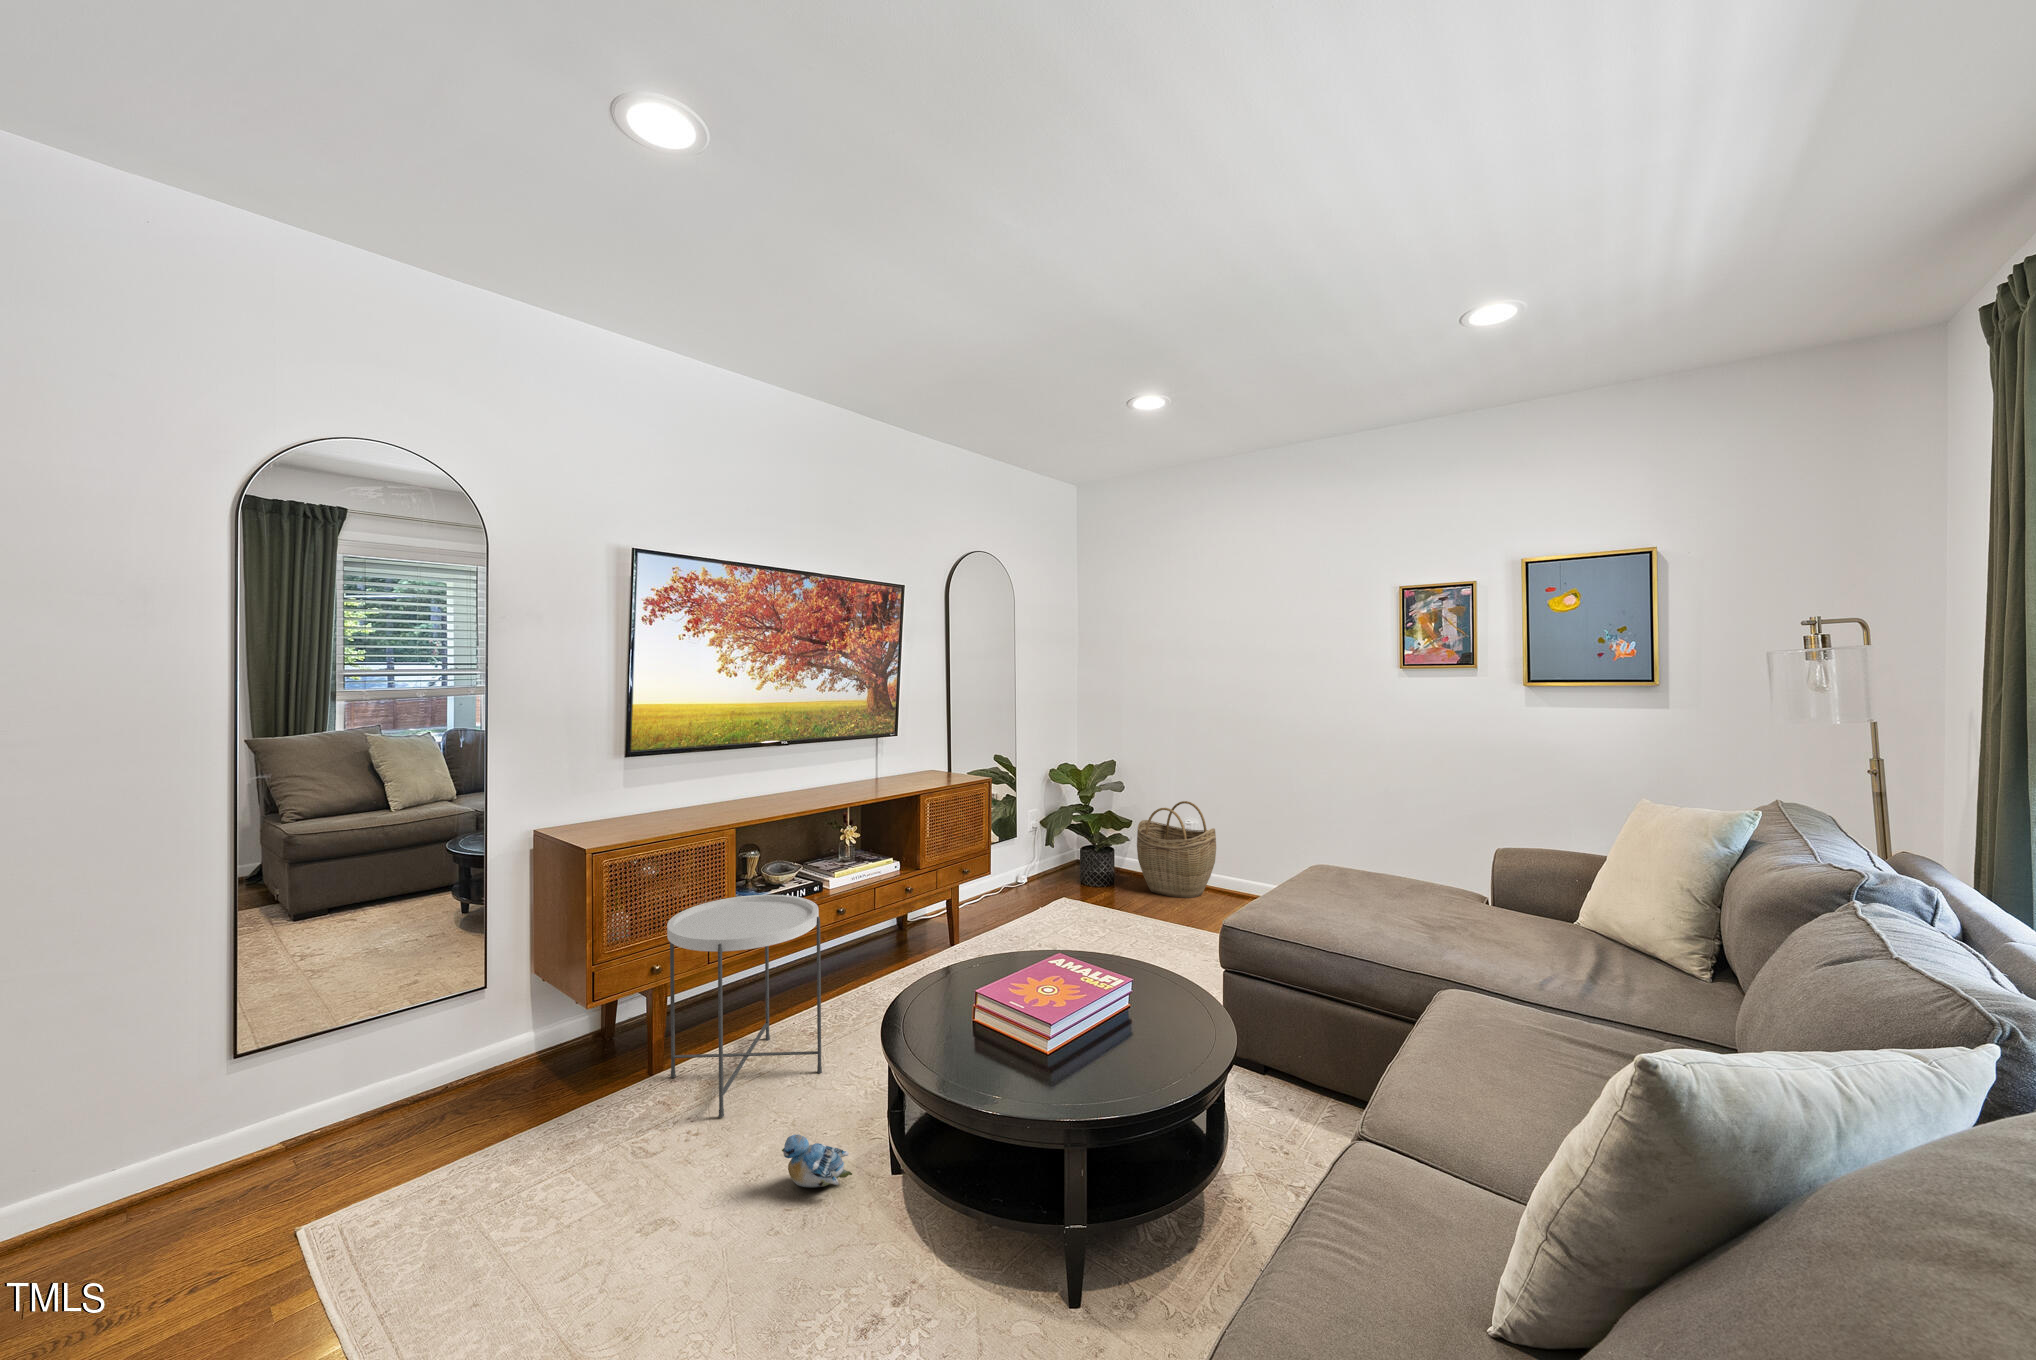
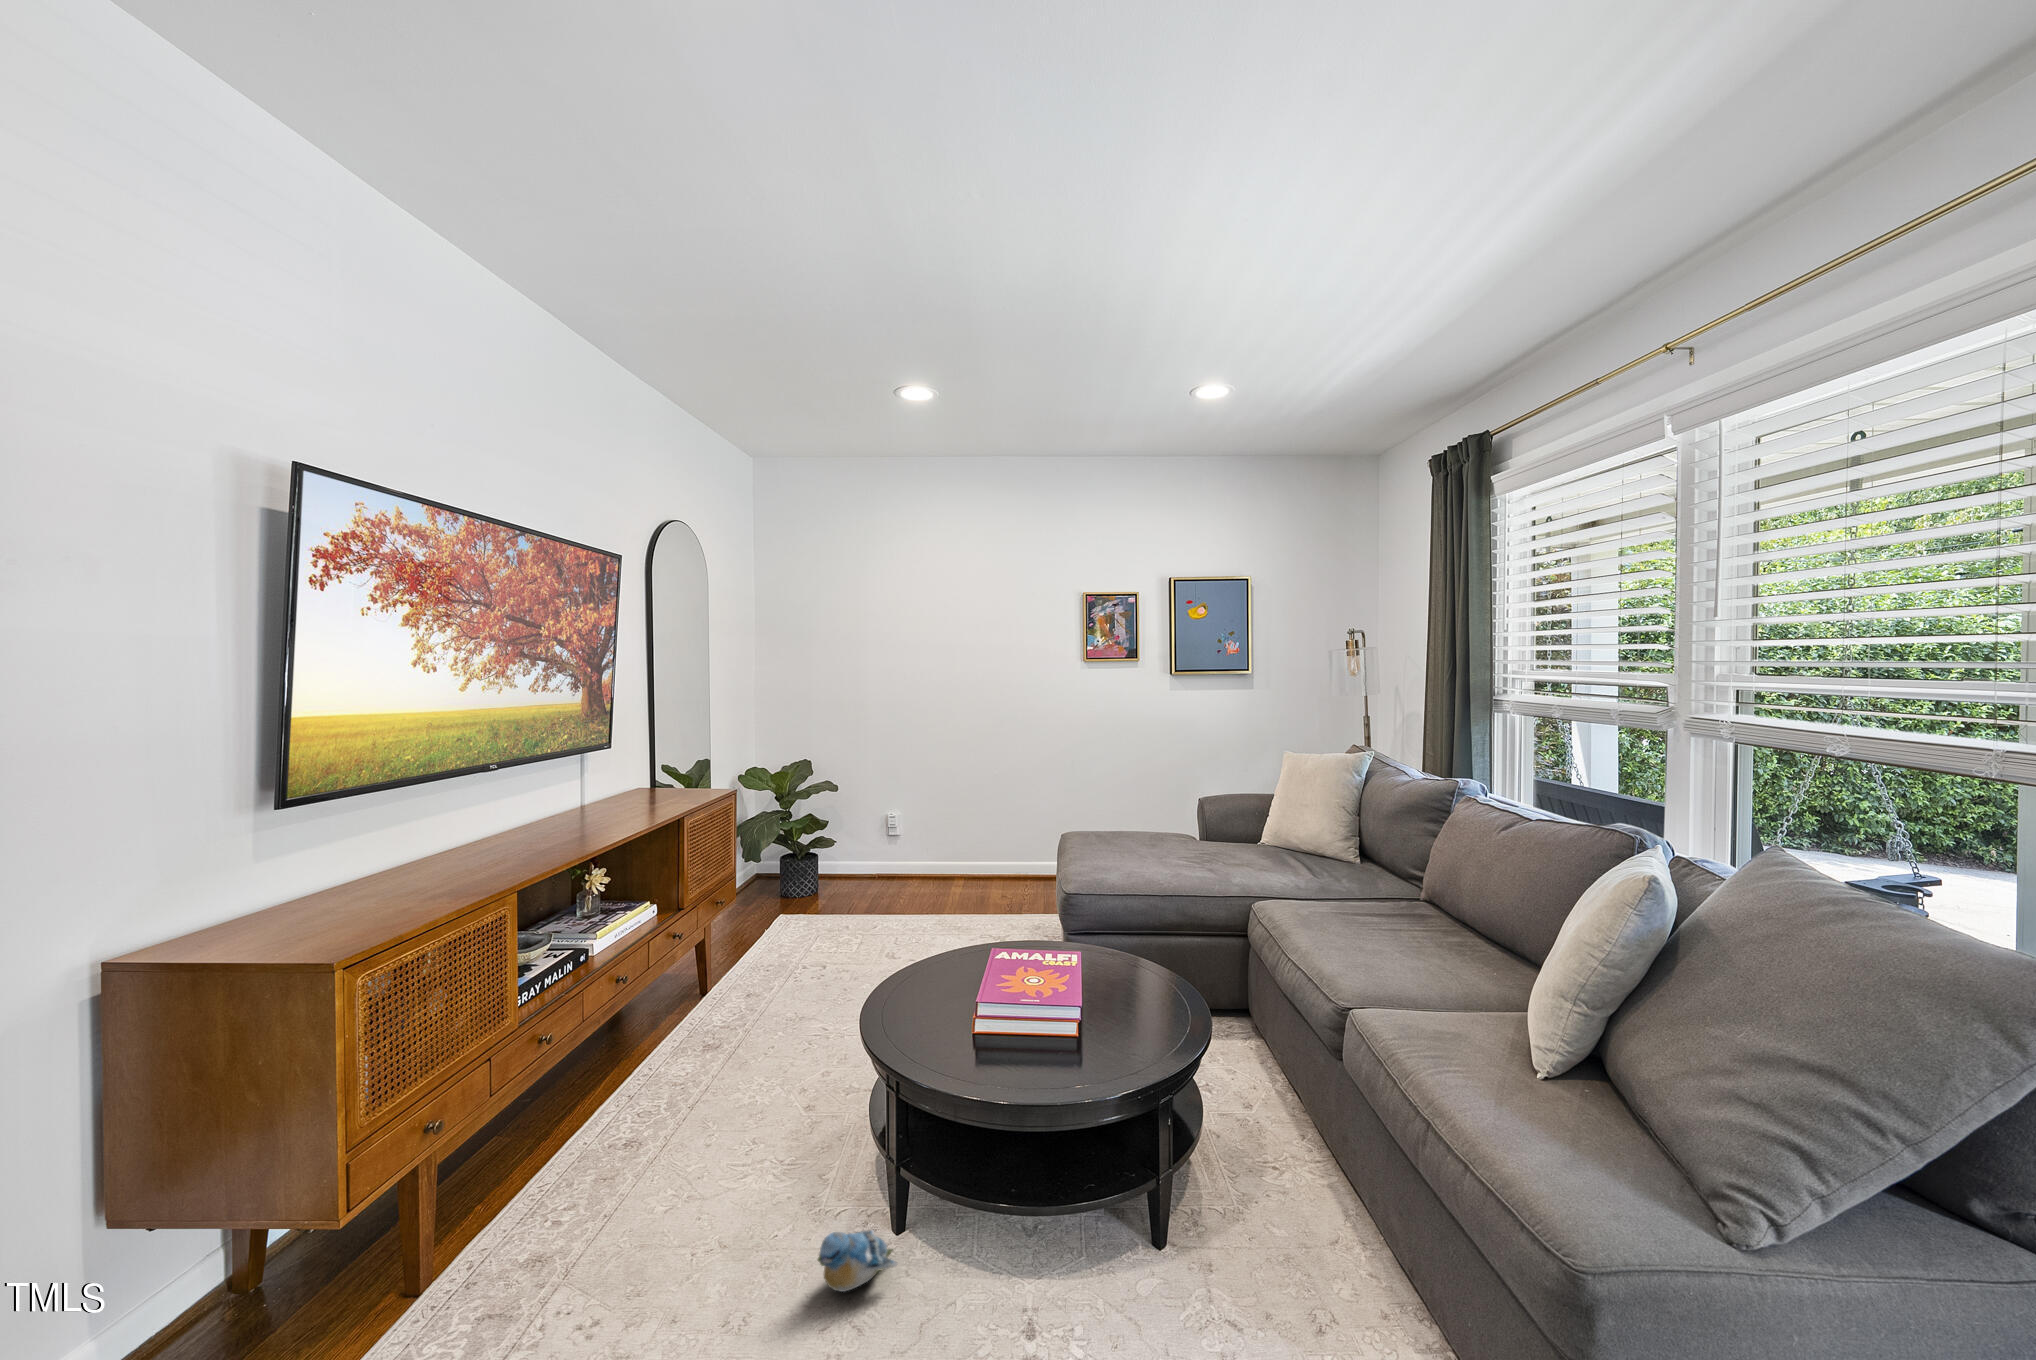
woven basket: present [1137,801,1216,898] -> none [845,795,924,892]
side table: present [667,895,822,1117] -> none [488,962,717,1277]

